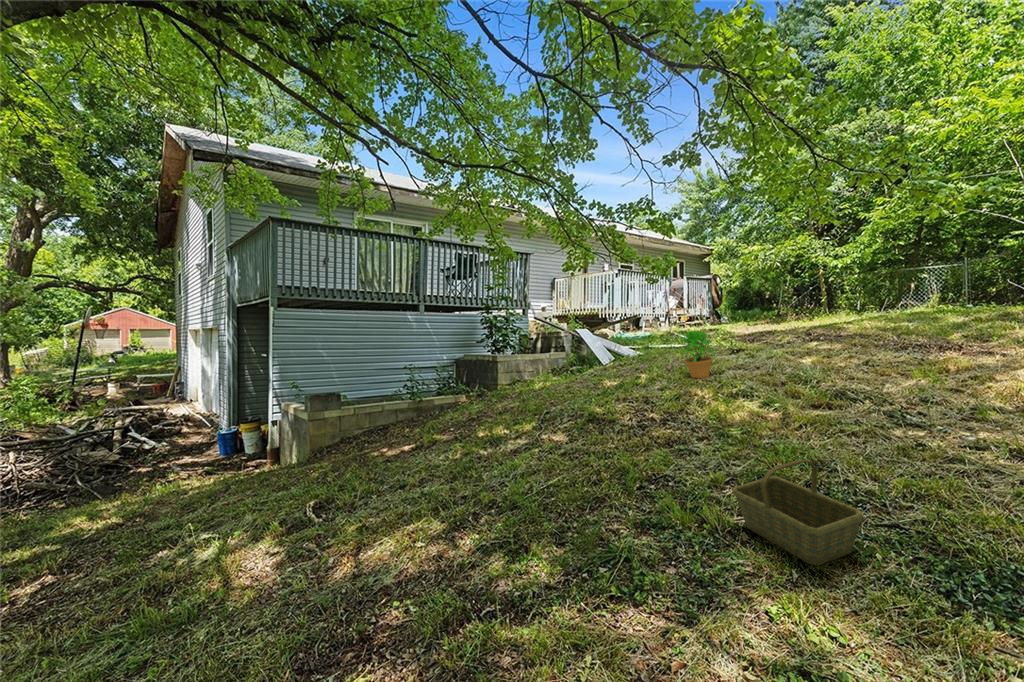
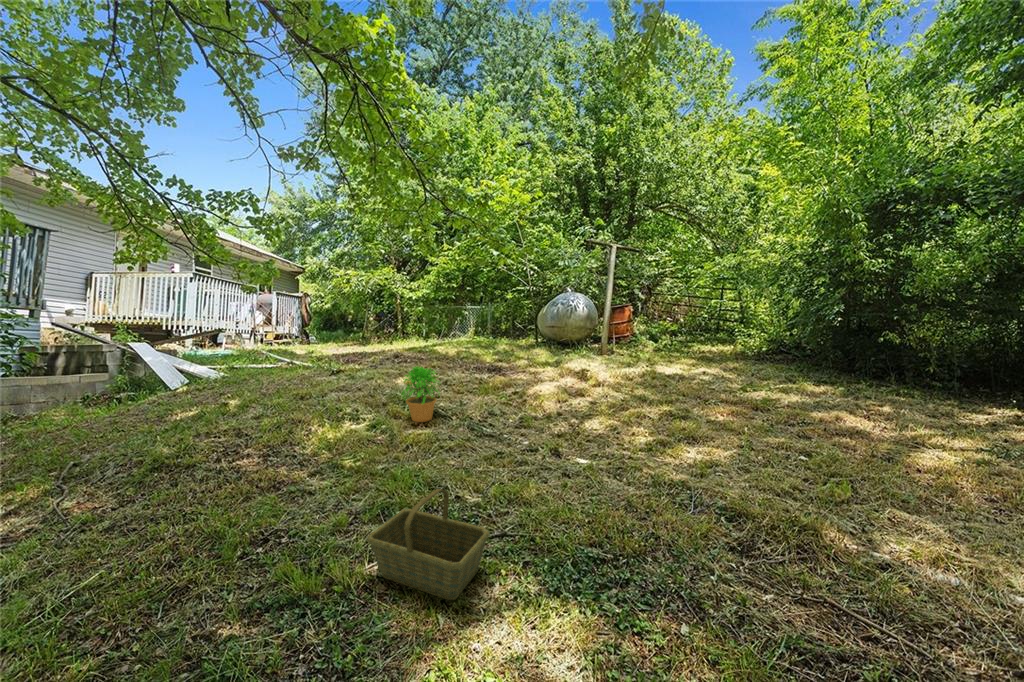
potted plant: present [680,330,715,378] -> present [402,367,440,422]

